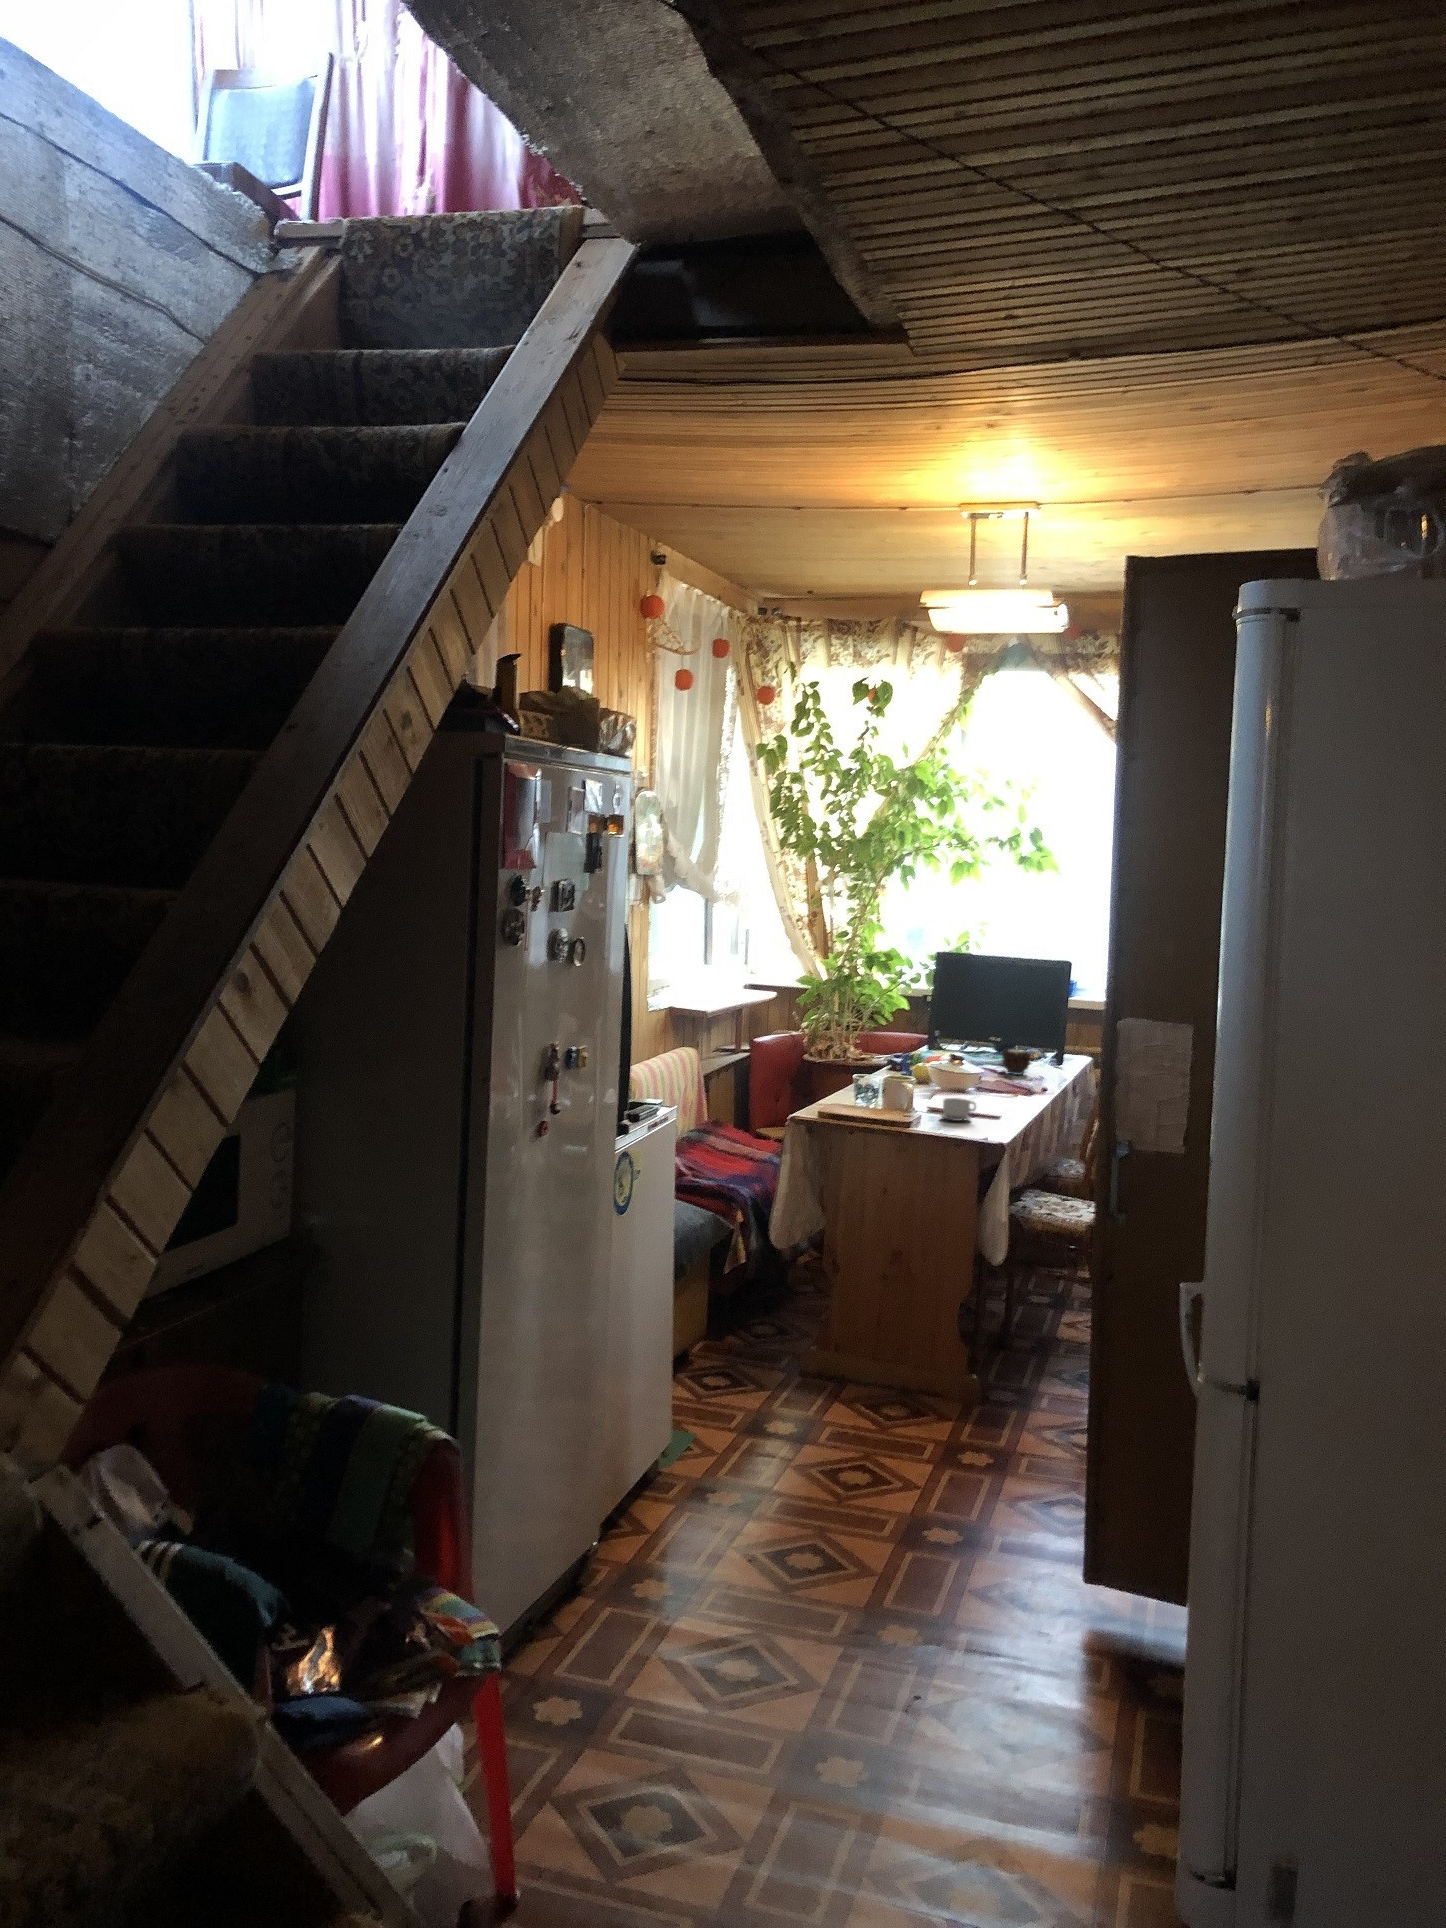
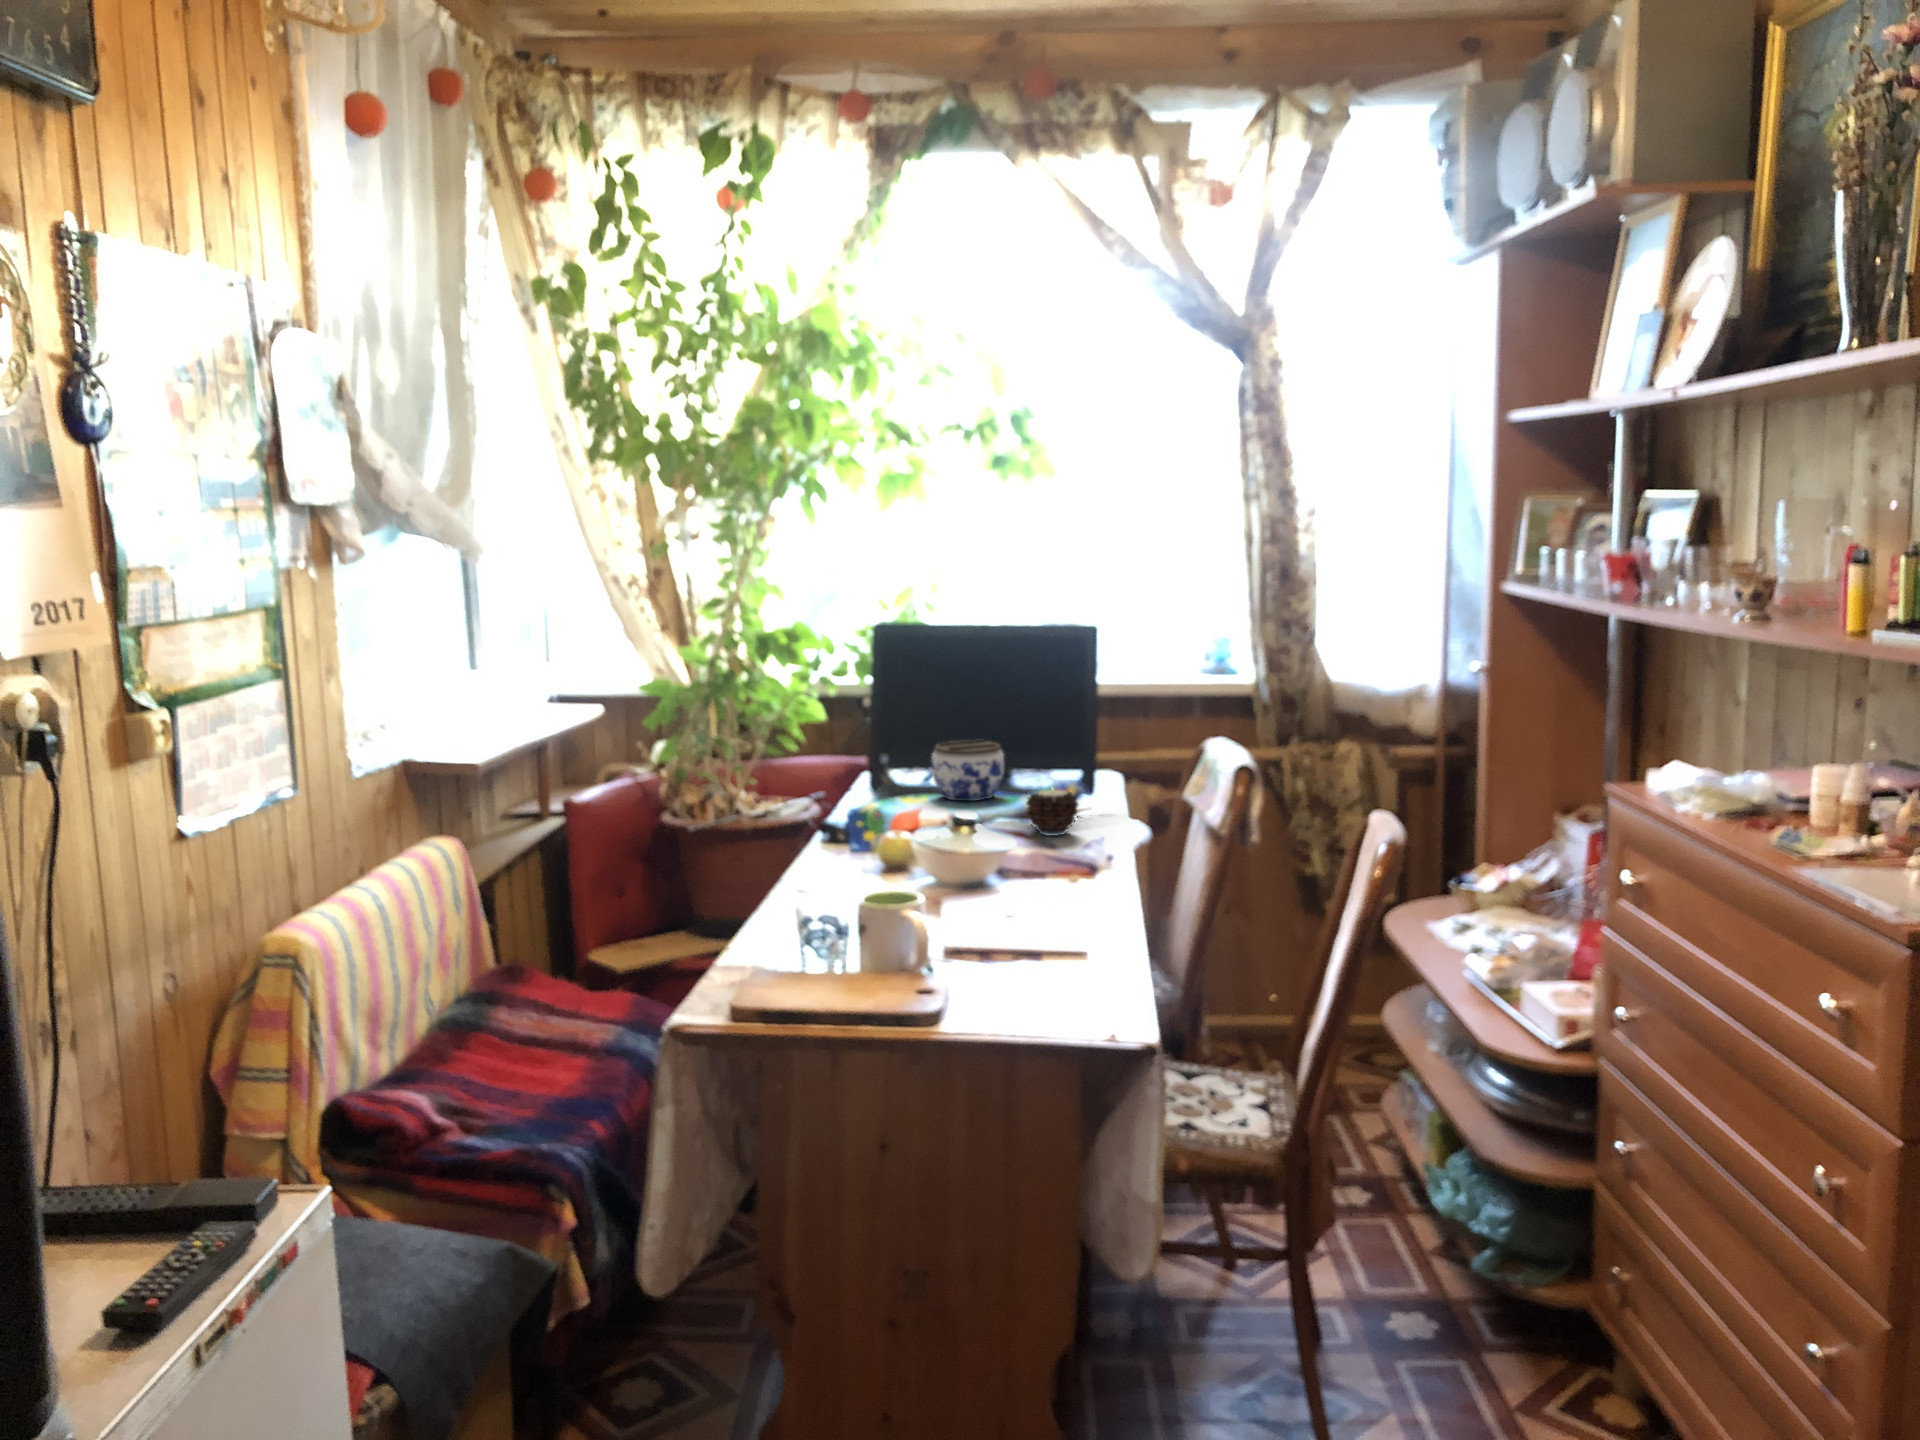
jar: none [958,1022,1001,1057] -> present [931,740,1005,801]
teacup: present [941,1098,976,1121] -> none [990,937,1082,998]

